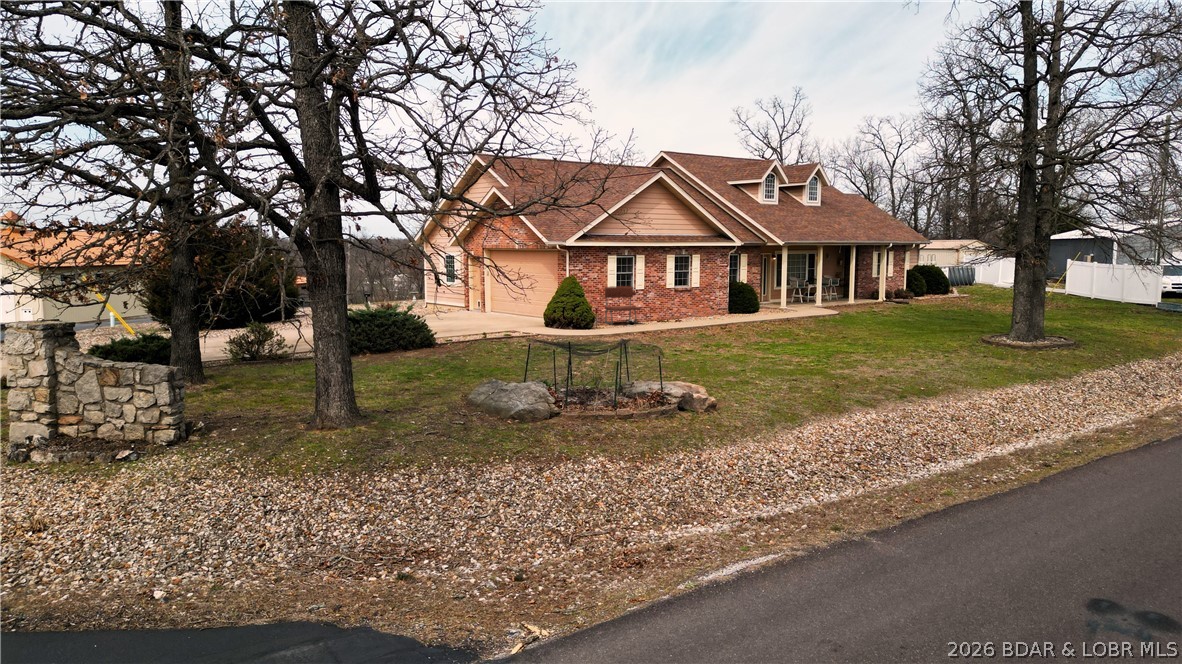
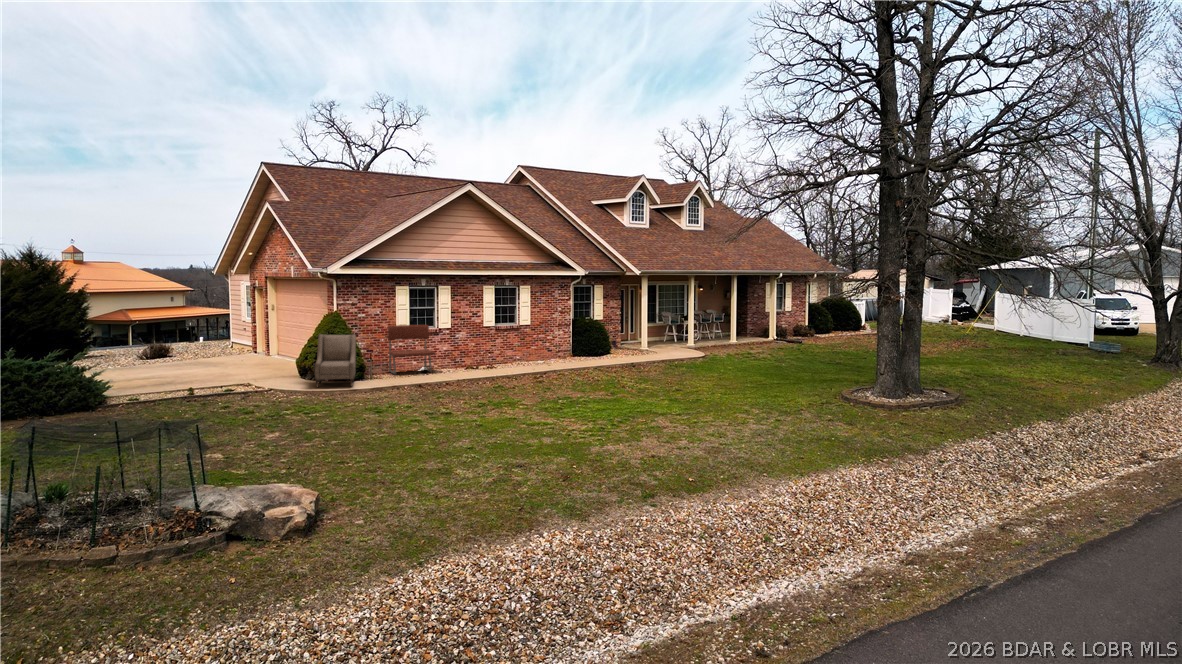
chair: none [564,293,596,333] -> present [315,334,356,387]

